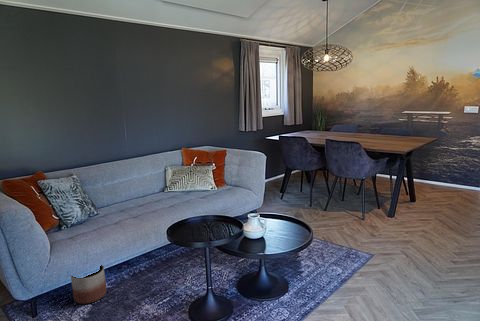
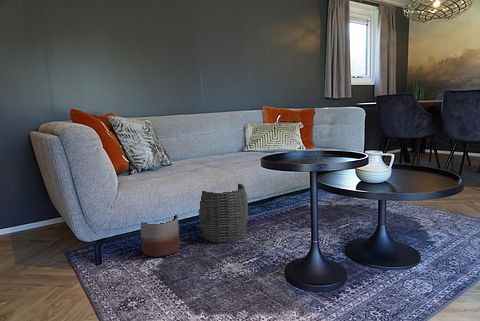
woven basket: none [122,230,165,284] -> present [199,184,248,243]

